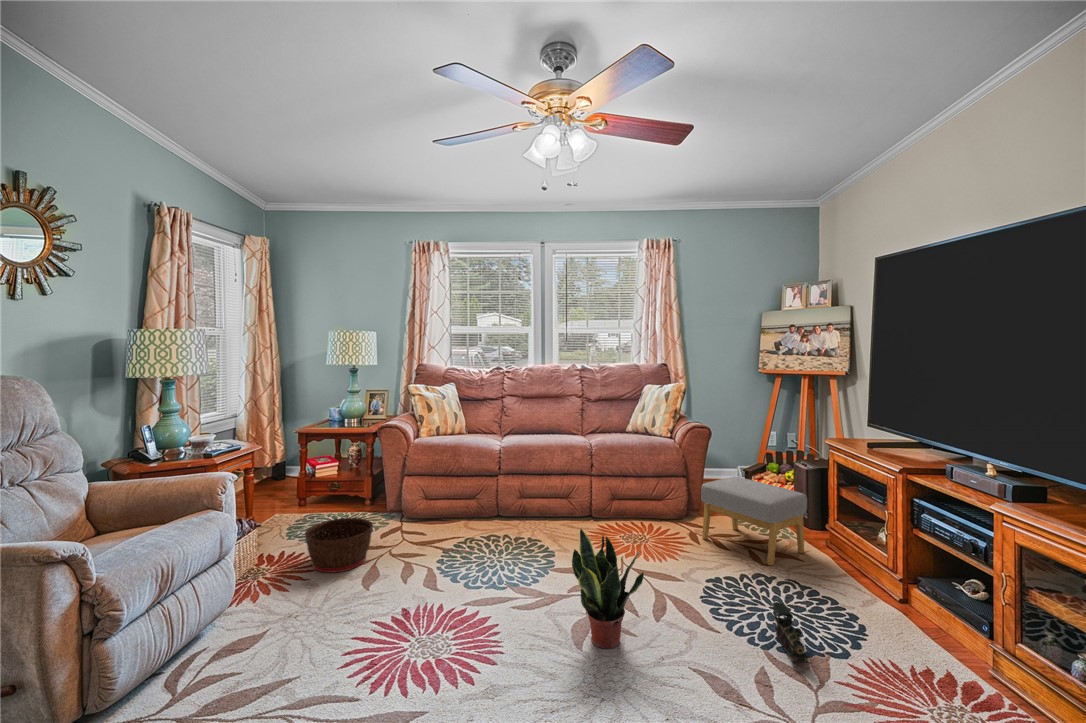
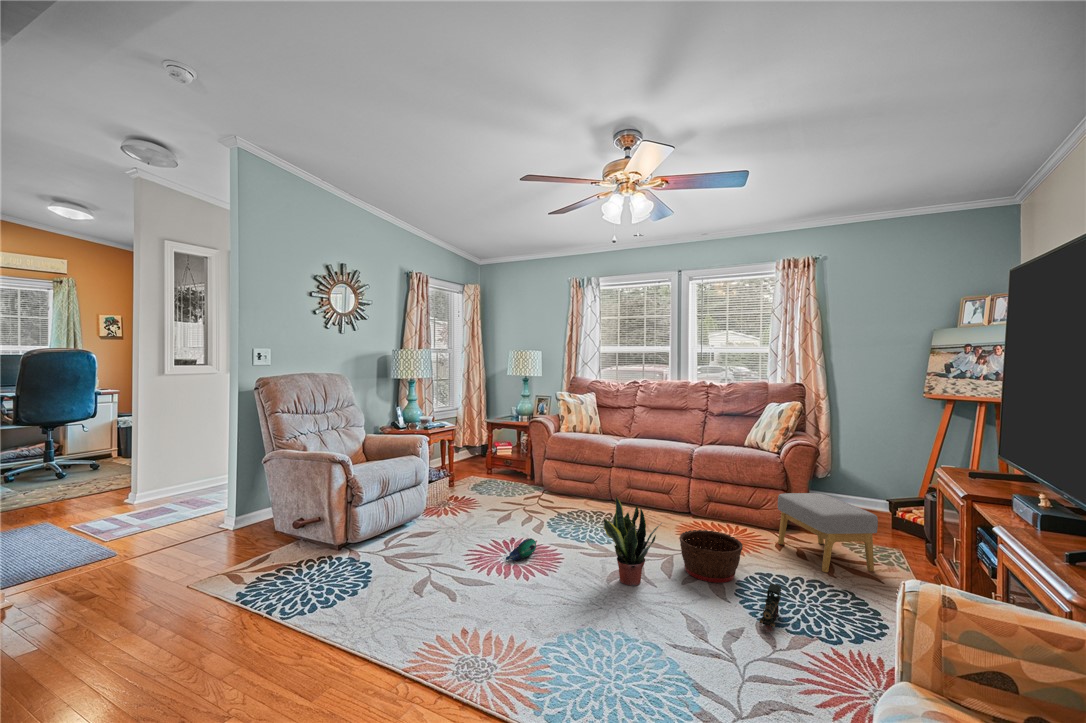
basket: present [305,518,373,573] -> present [680,530,743,583]
plush toy: none [416,608,457,656] -> present [506,538,536,560]

